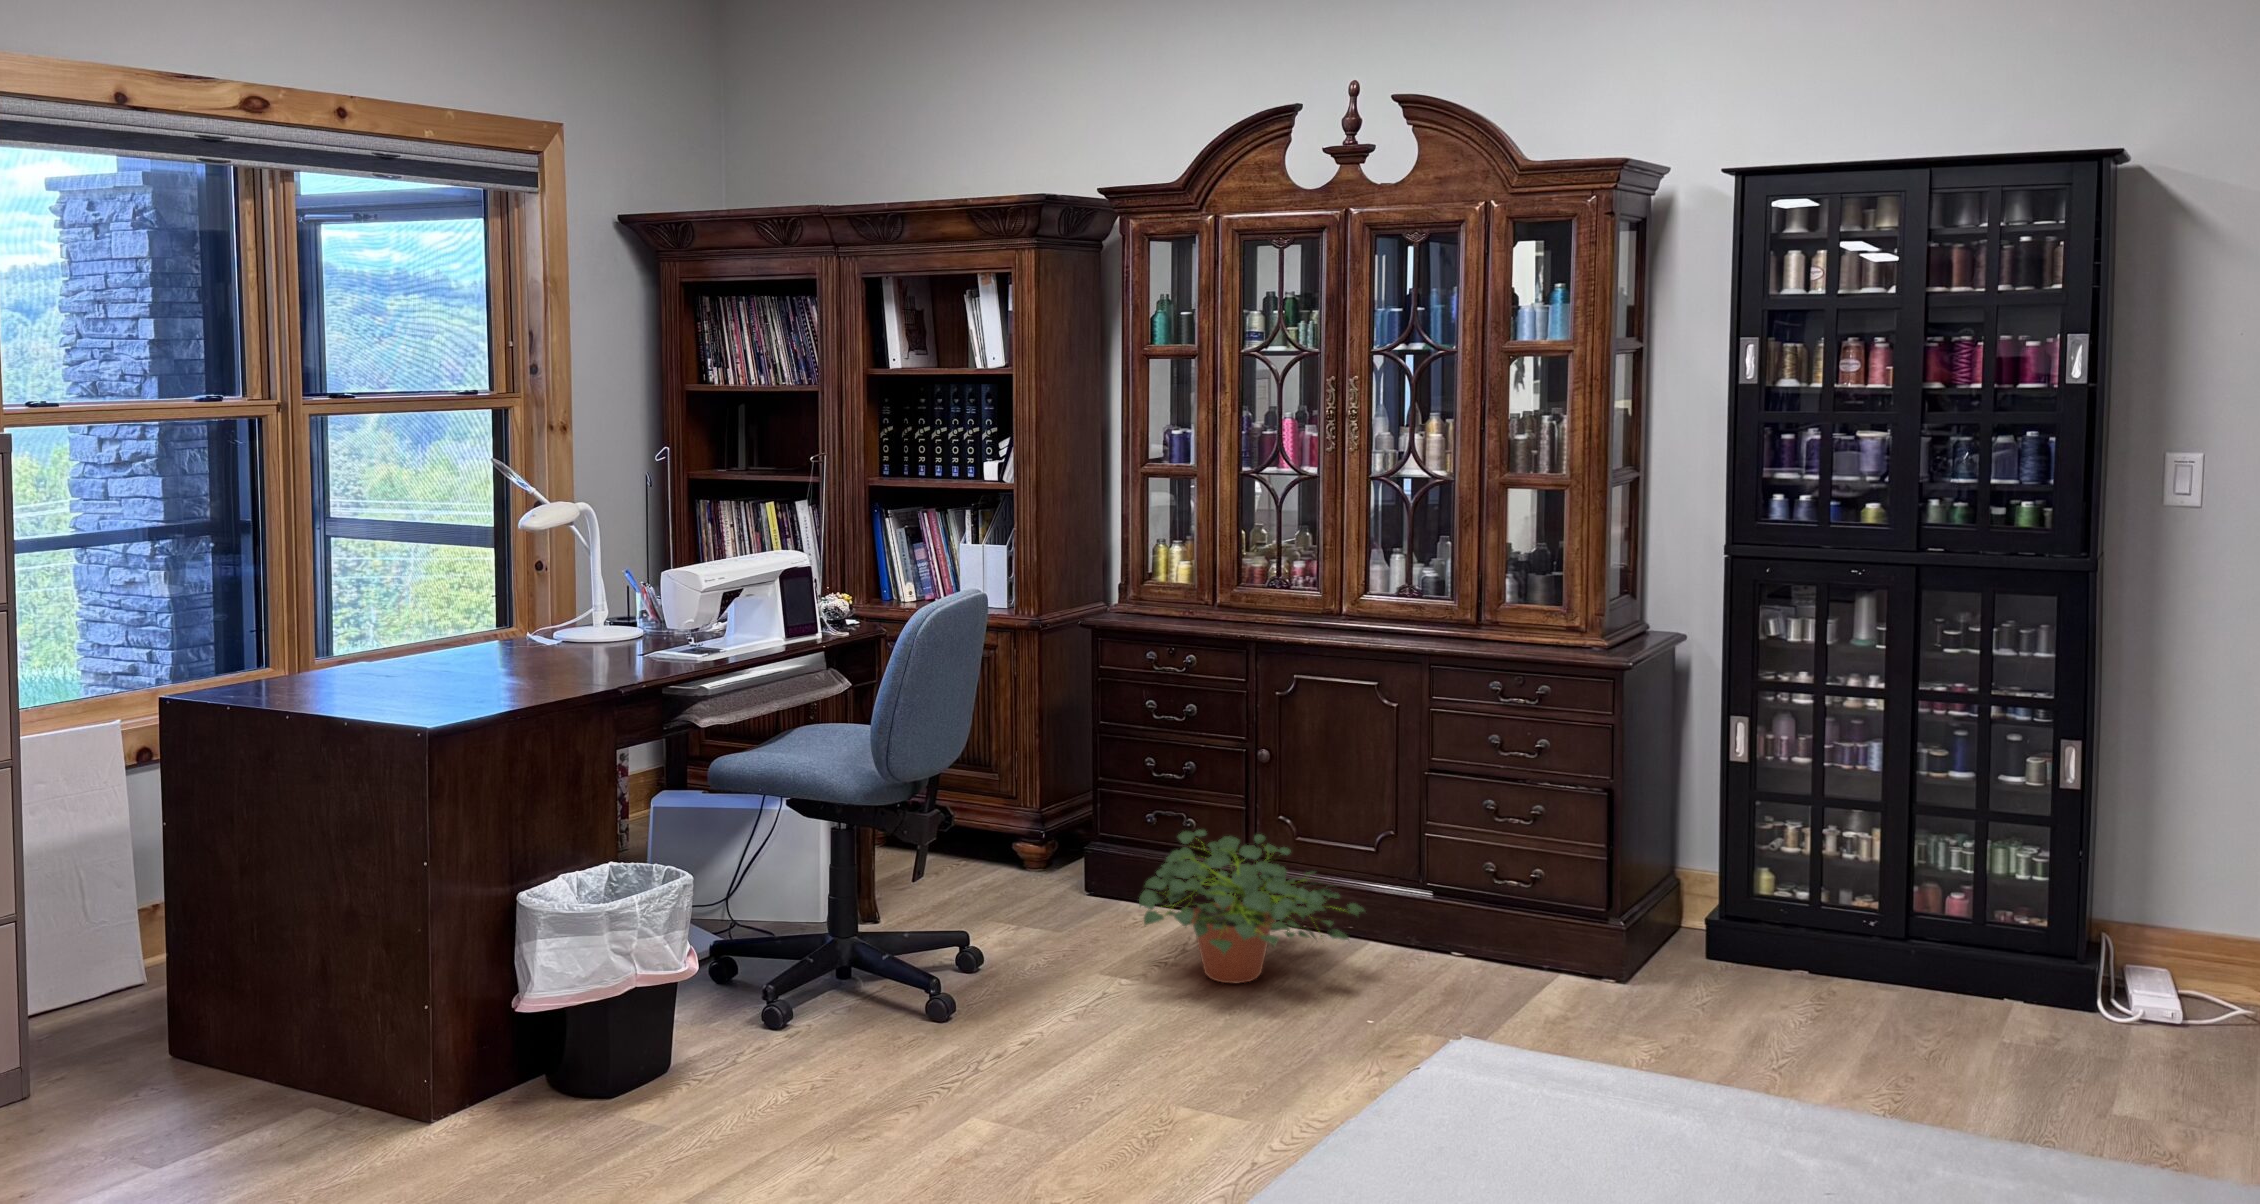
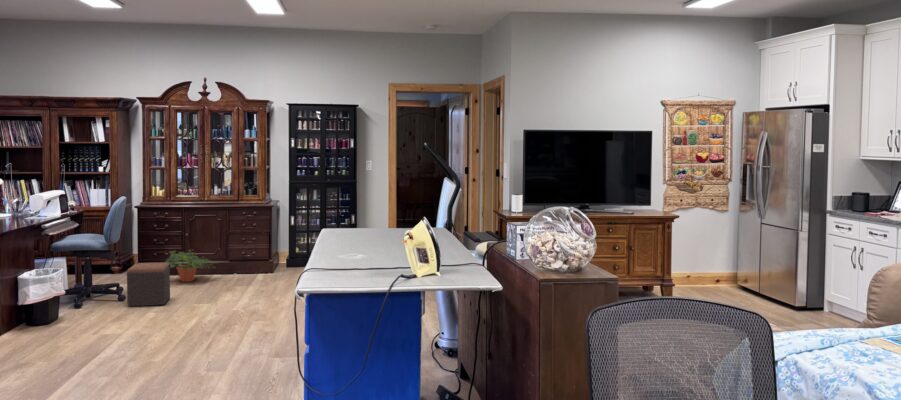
footstool: none [860,928,1071,1164] -> present [127,263,170,306]

